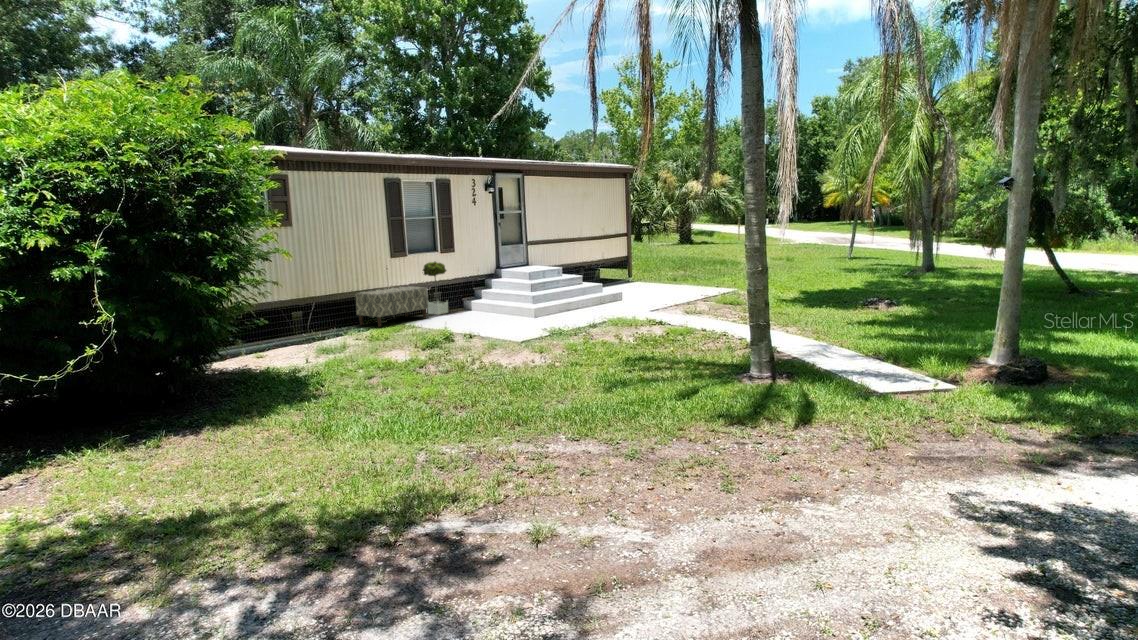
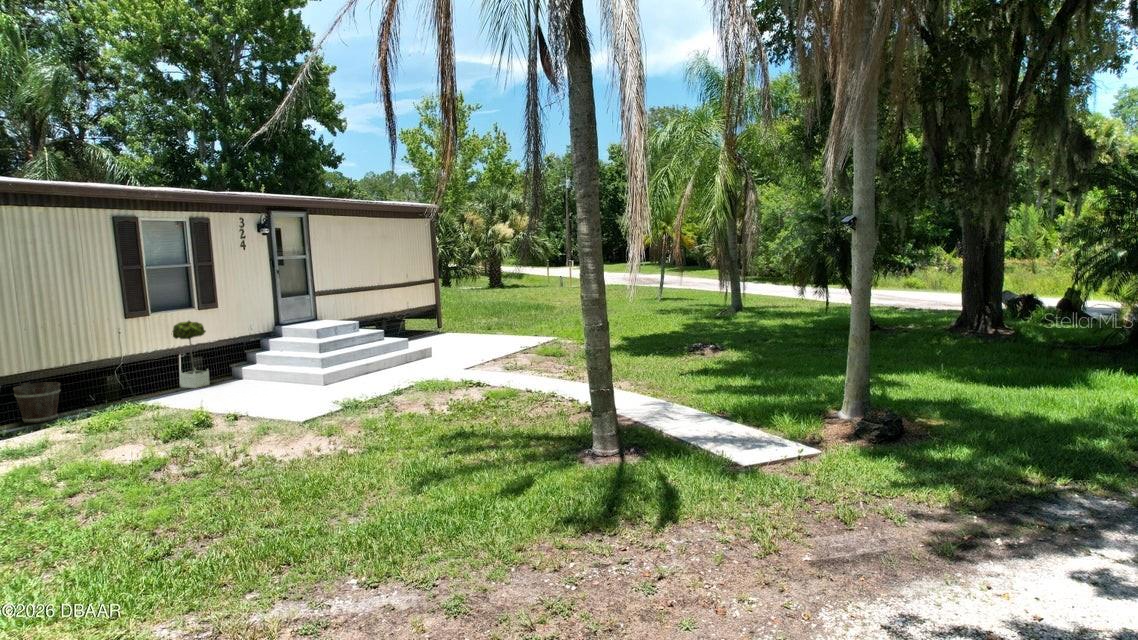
bench: present [356,286,428,327] -> none [69,354,180,412]
bucket: none [322,301,351,332] -> present [13,382,60,423]

